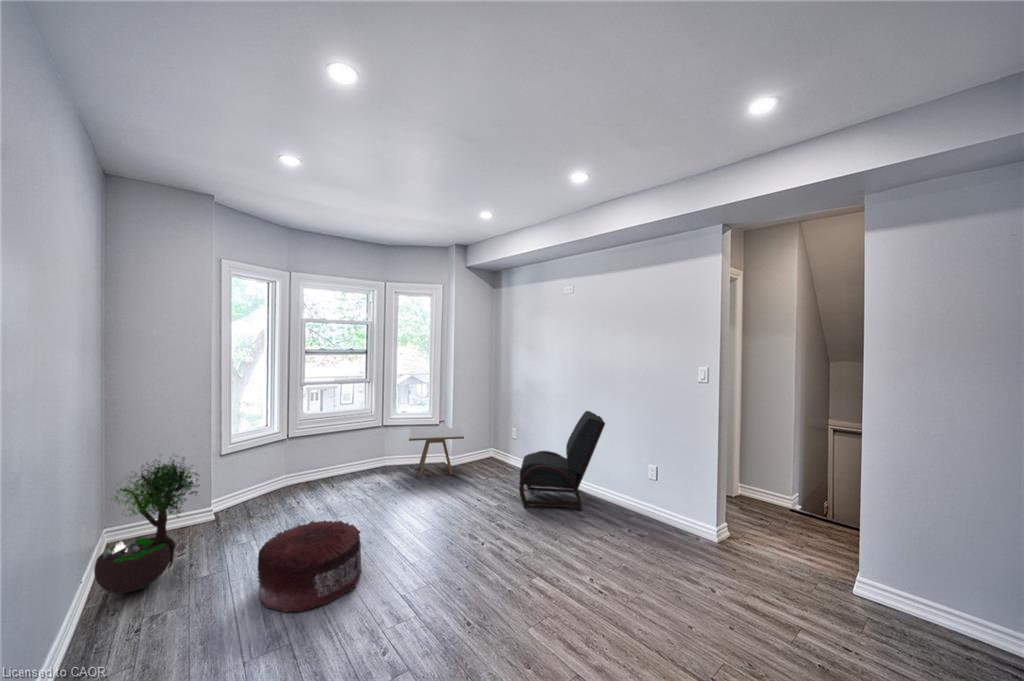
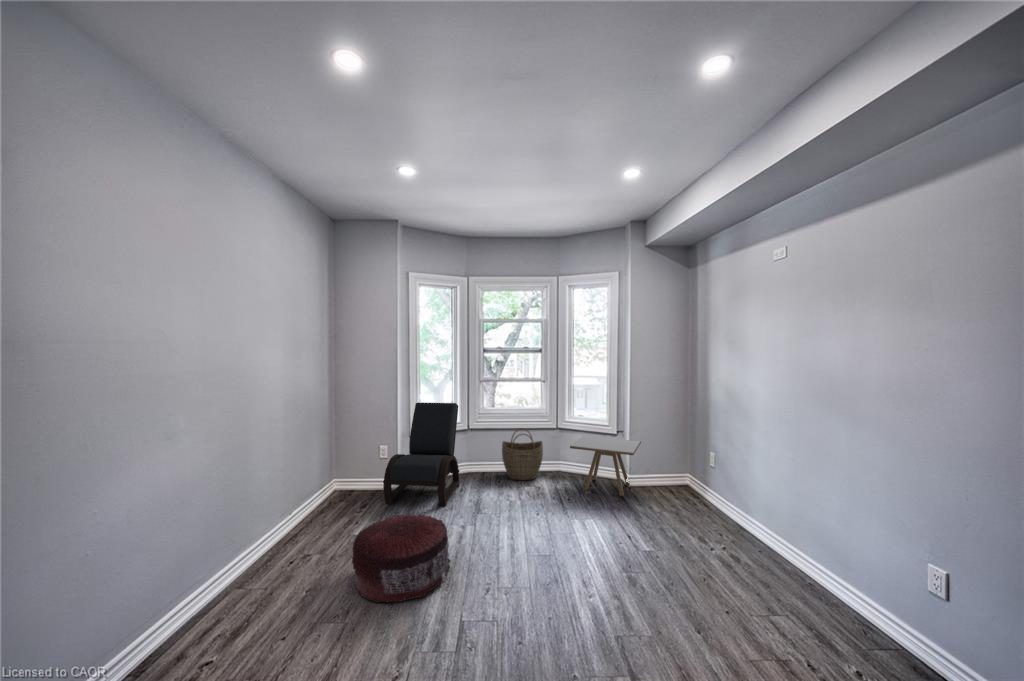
lounge chair: present [519,411,605,510] -> present [383,402,459,506]
woven basket: none [331,430,374,481] -> present [502,428,543,480]
potted tree: present [94,458,199,593] -> none [286,430,351,535]

